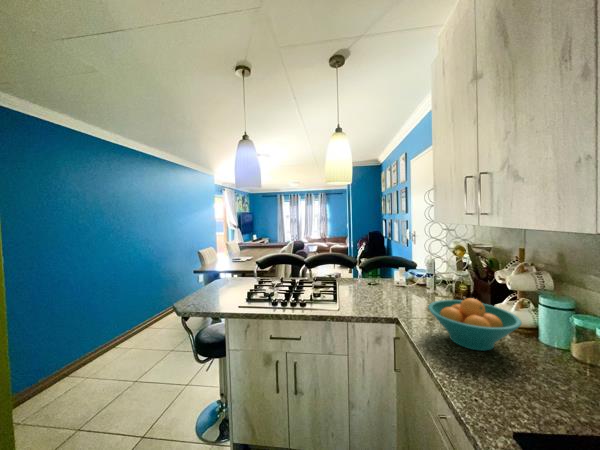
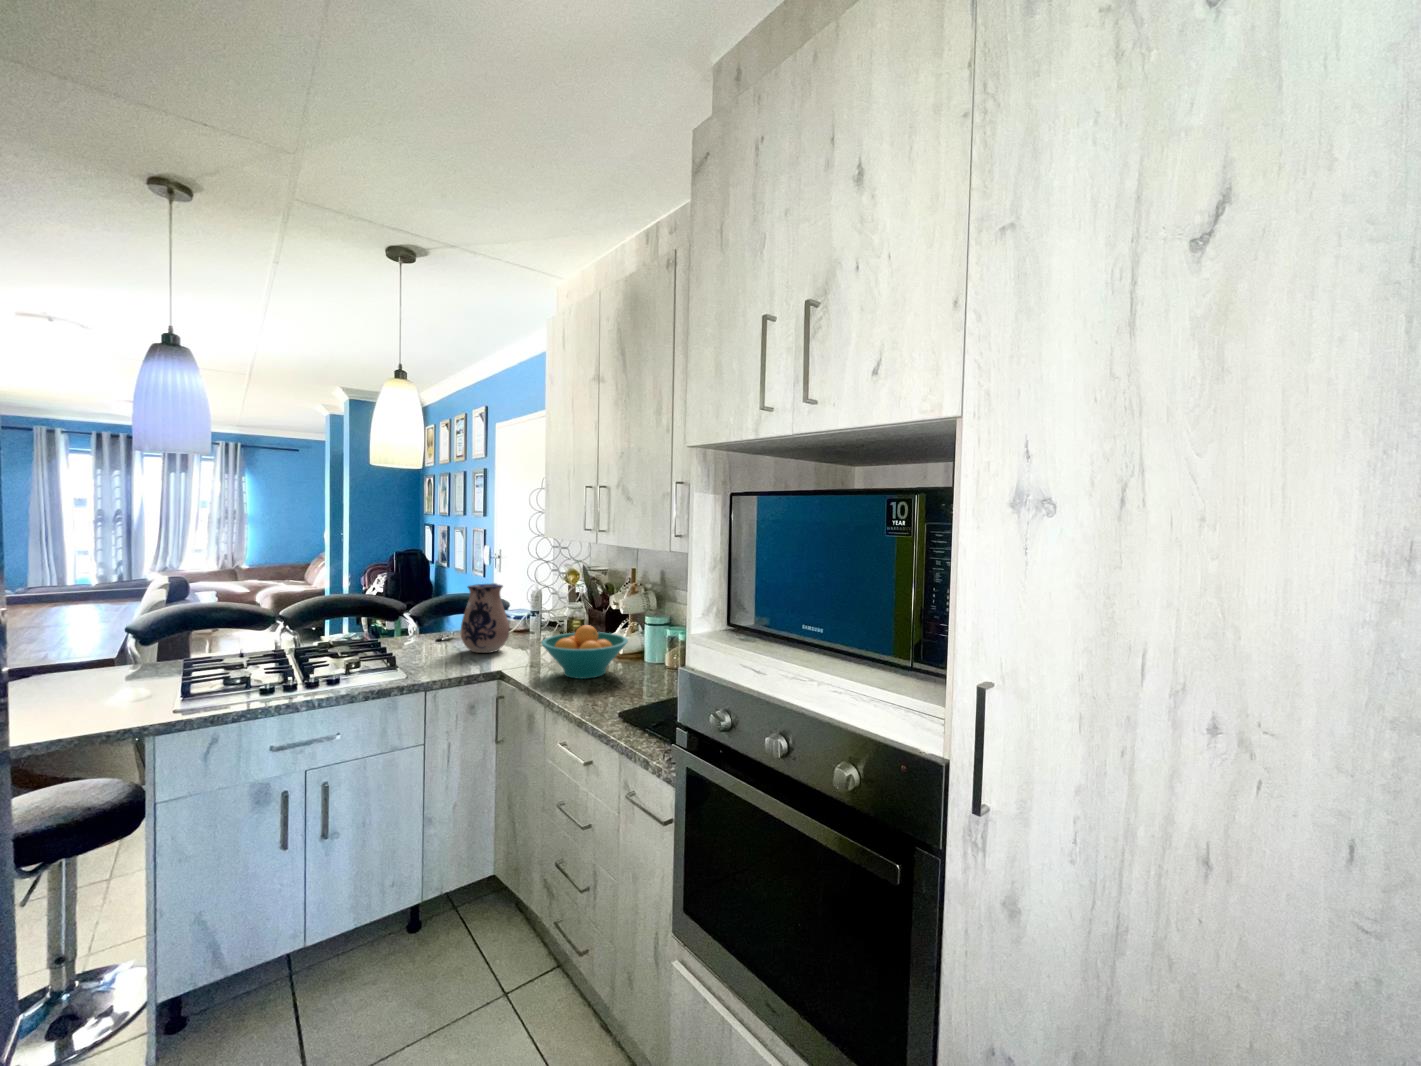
ceramic pitcher: none [378,253,410,299] -> present [461,583,509,653]

